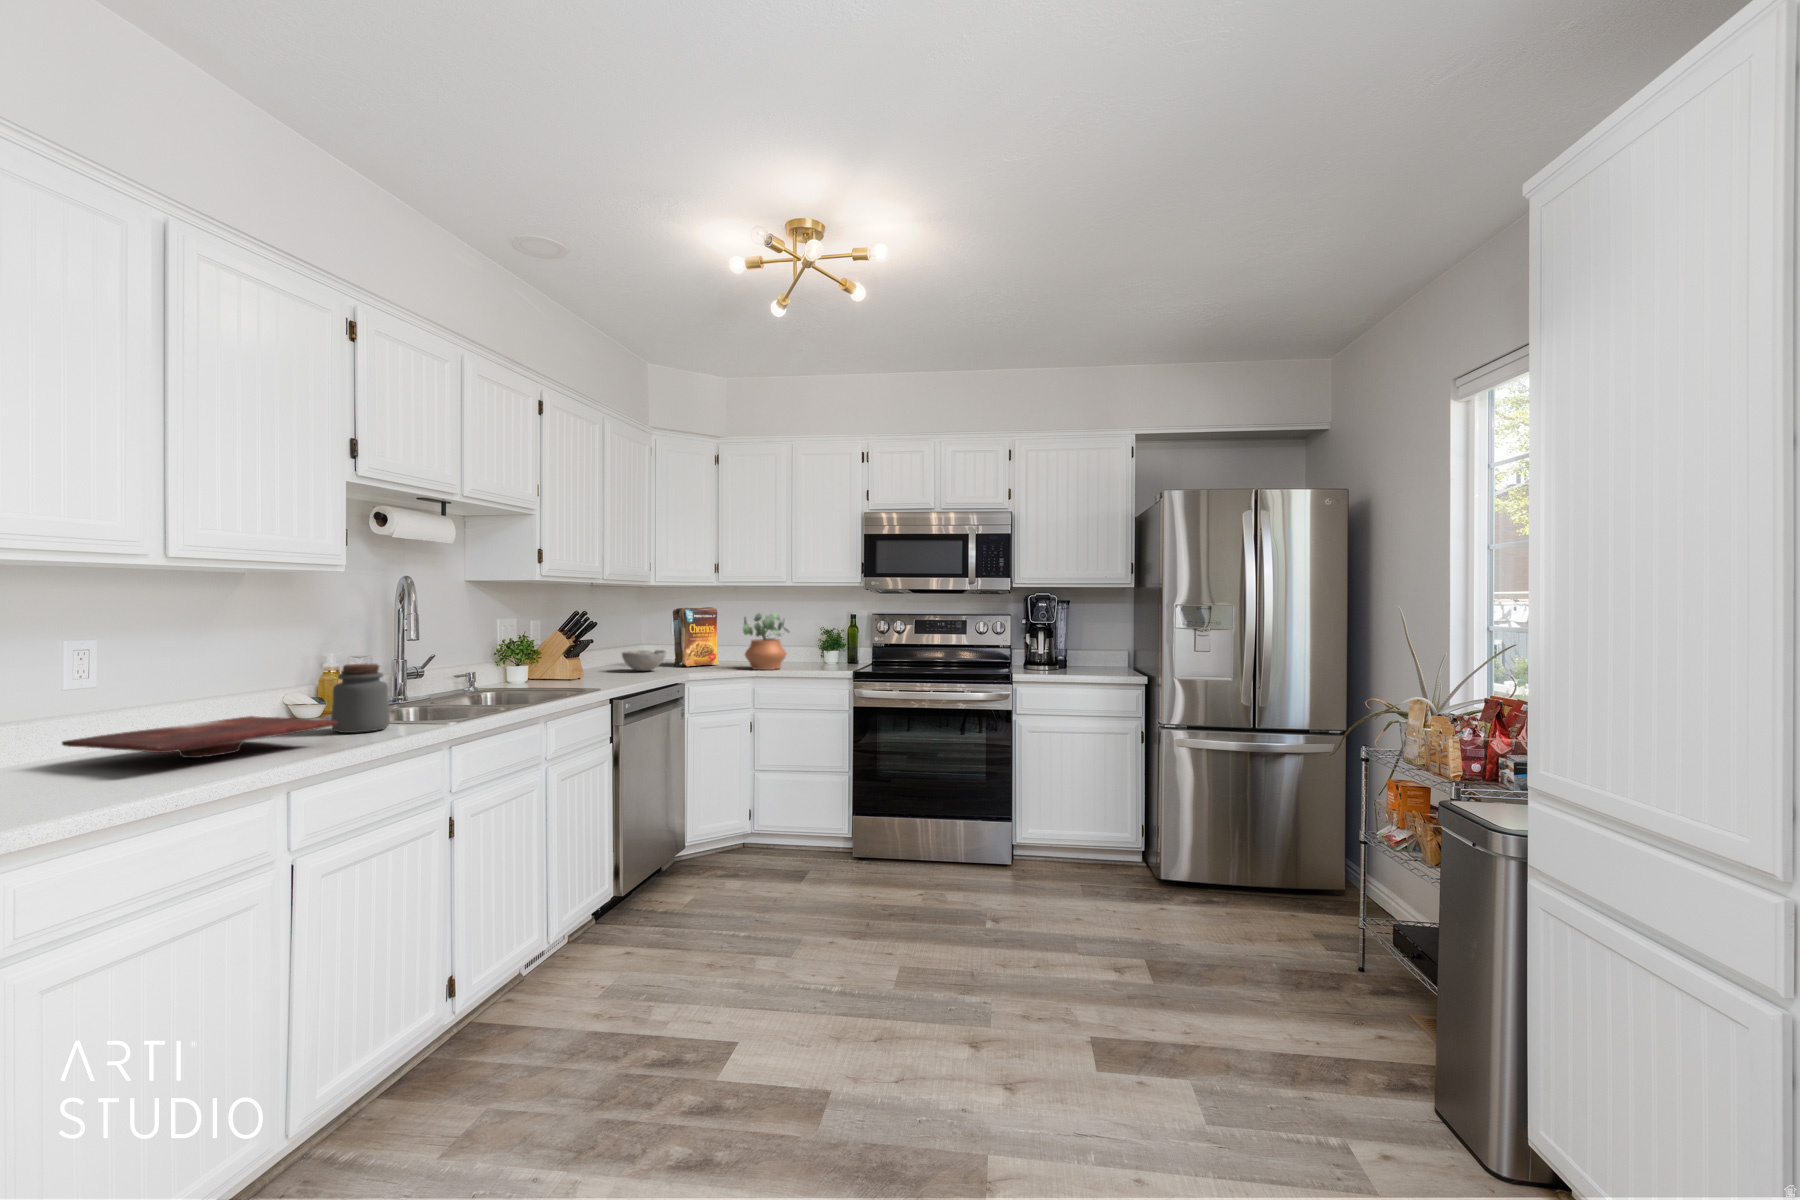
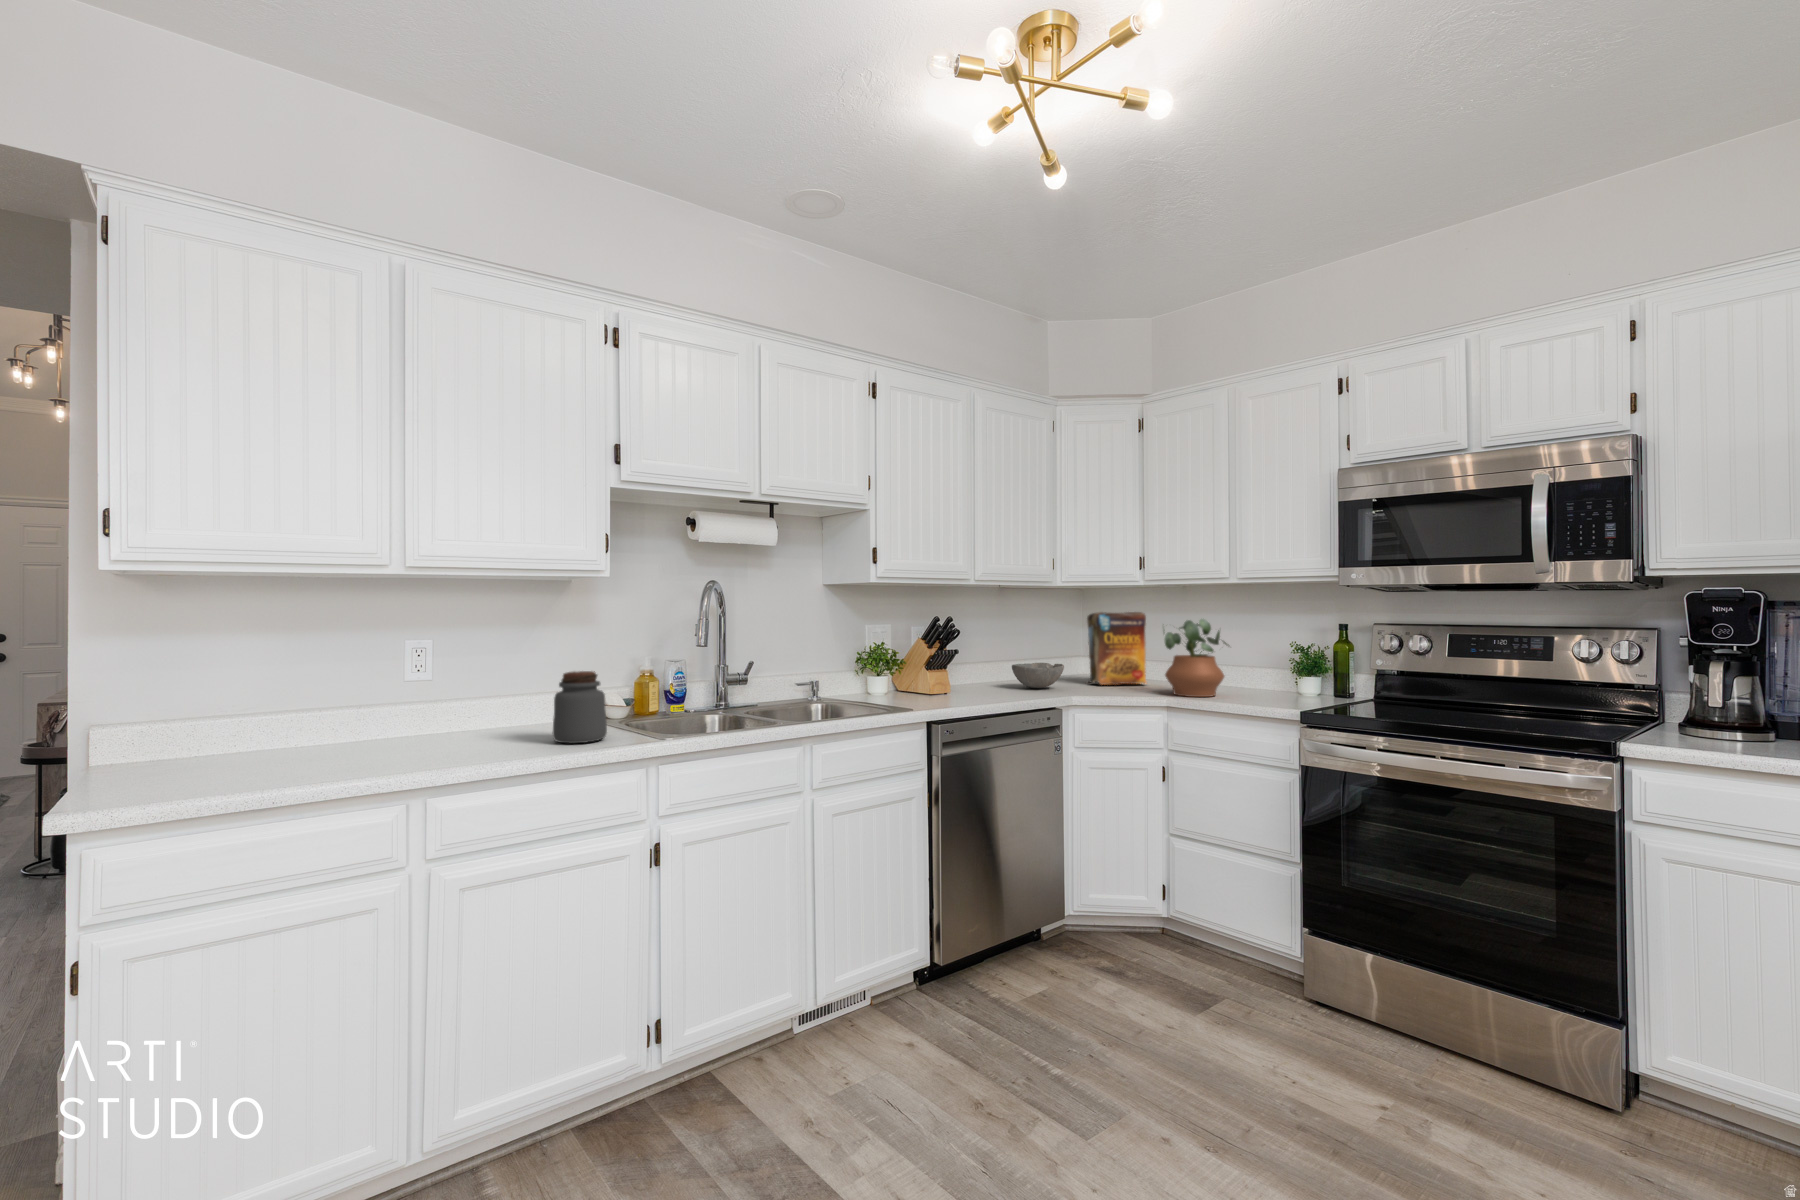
cutting board: present [62,716,337,758] -> none [302,718,507,757]

